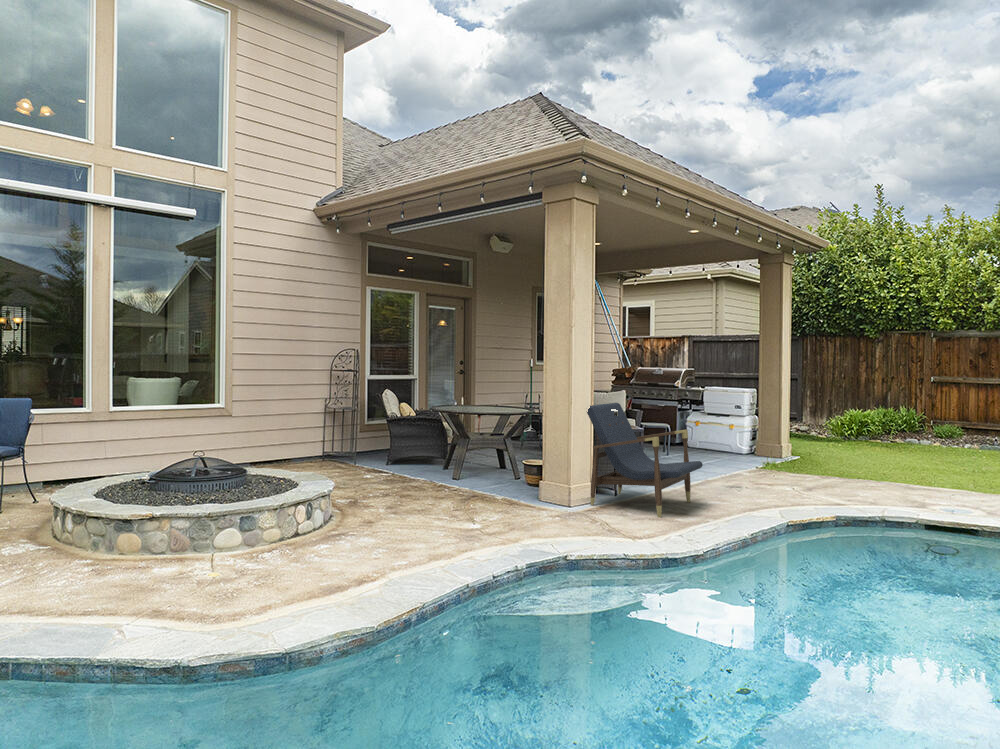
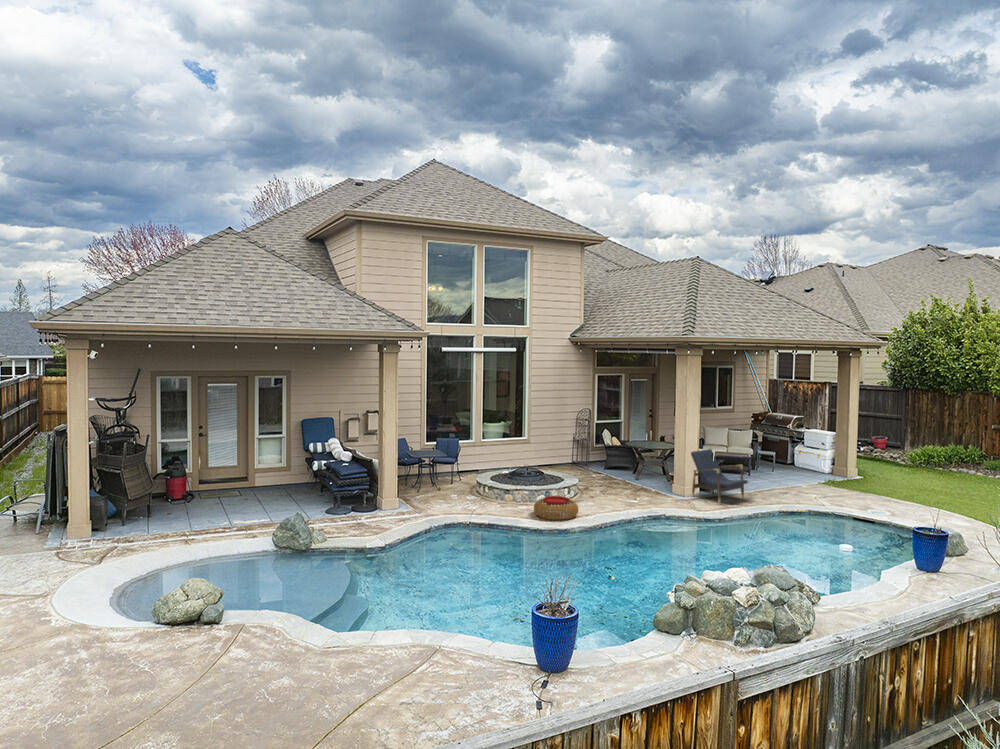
pouf: none [178,531,332,615] -> present [534,496,578,520]

